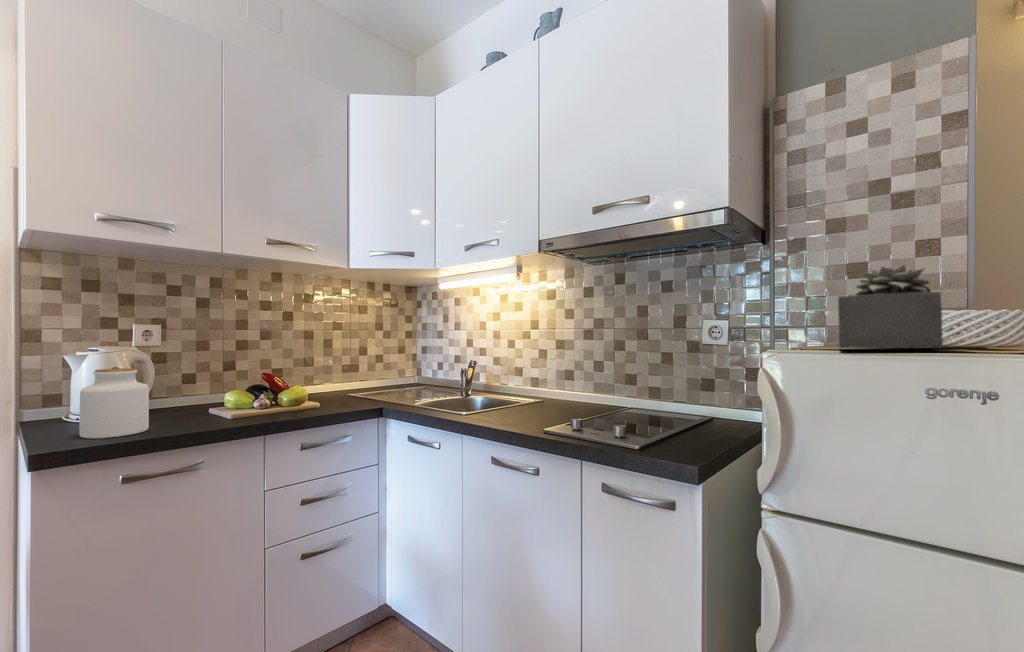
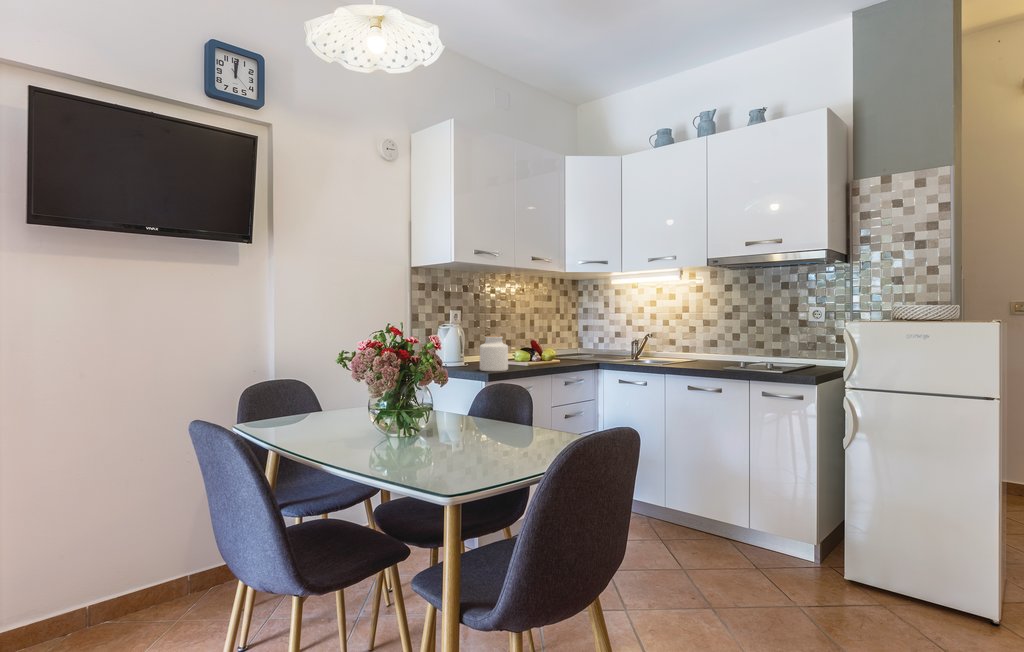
succulent plant: present [838,265,943,348] -> none [880,285,923,323]

